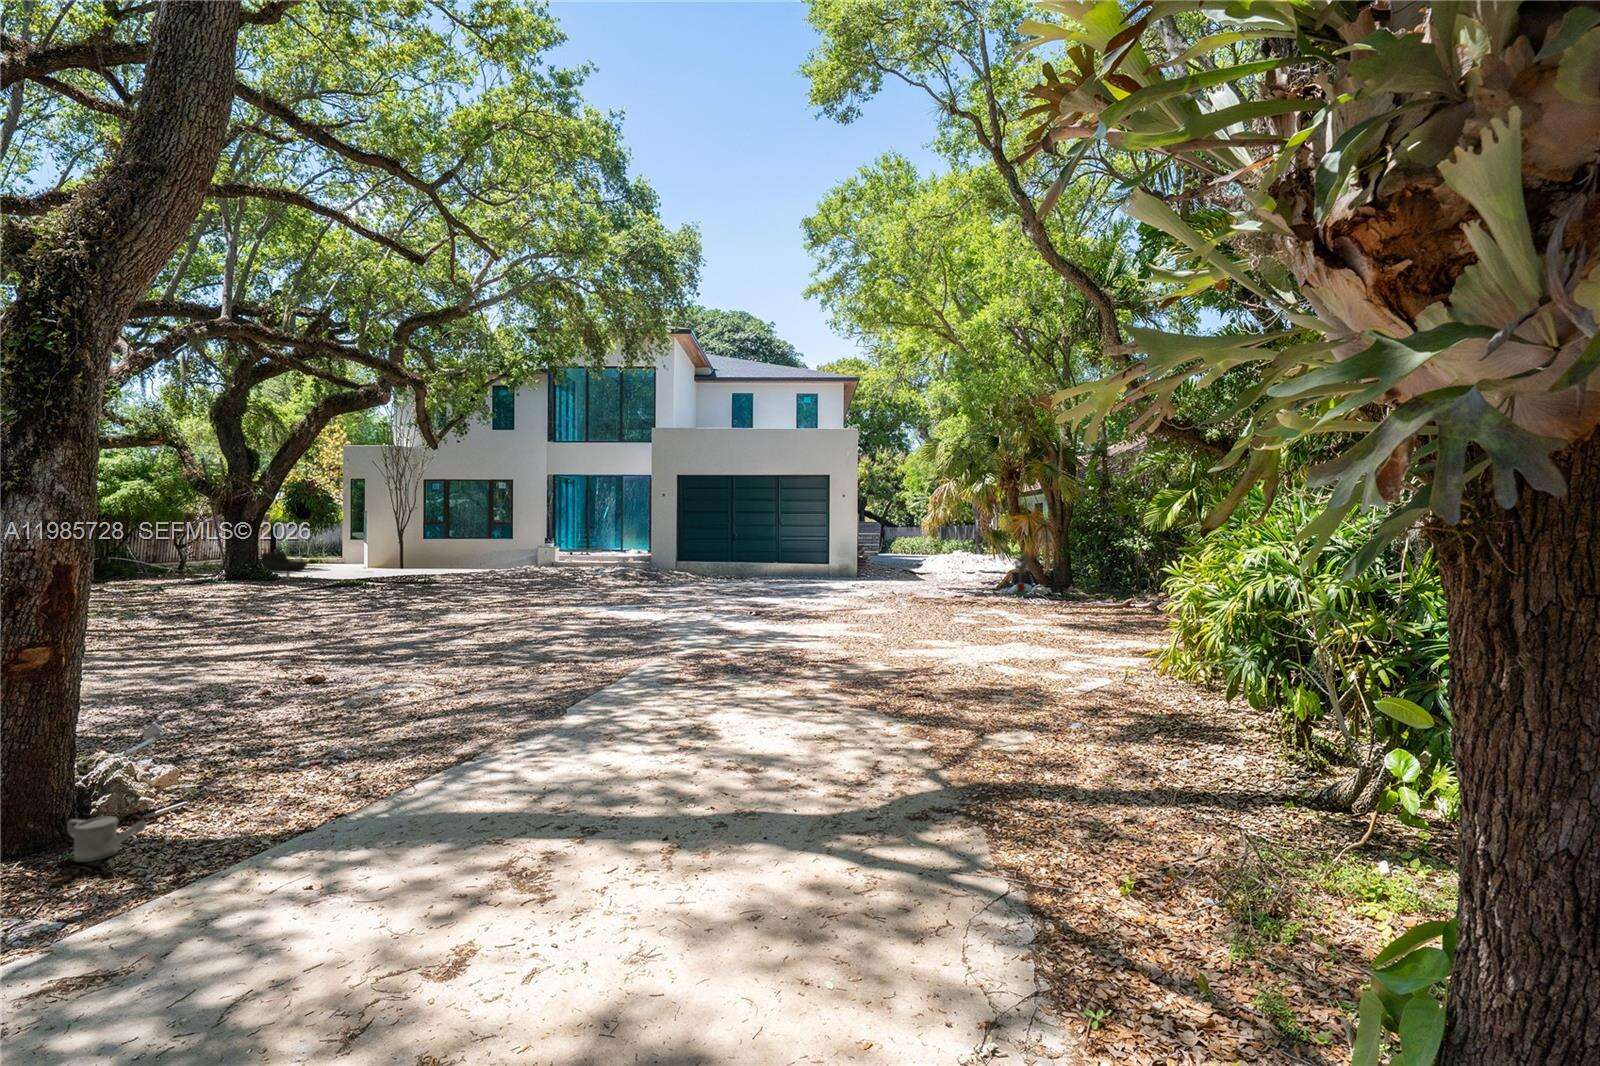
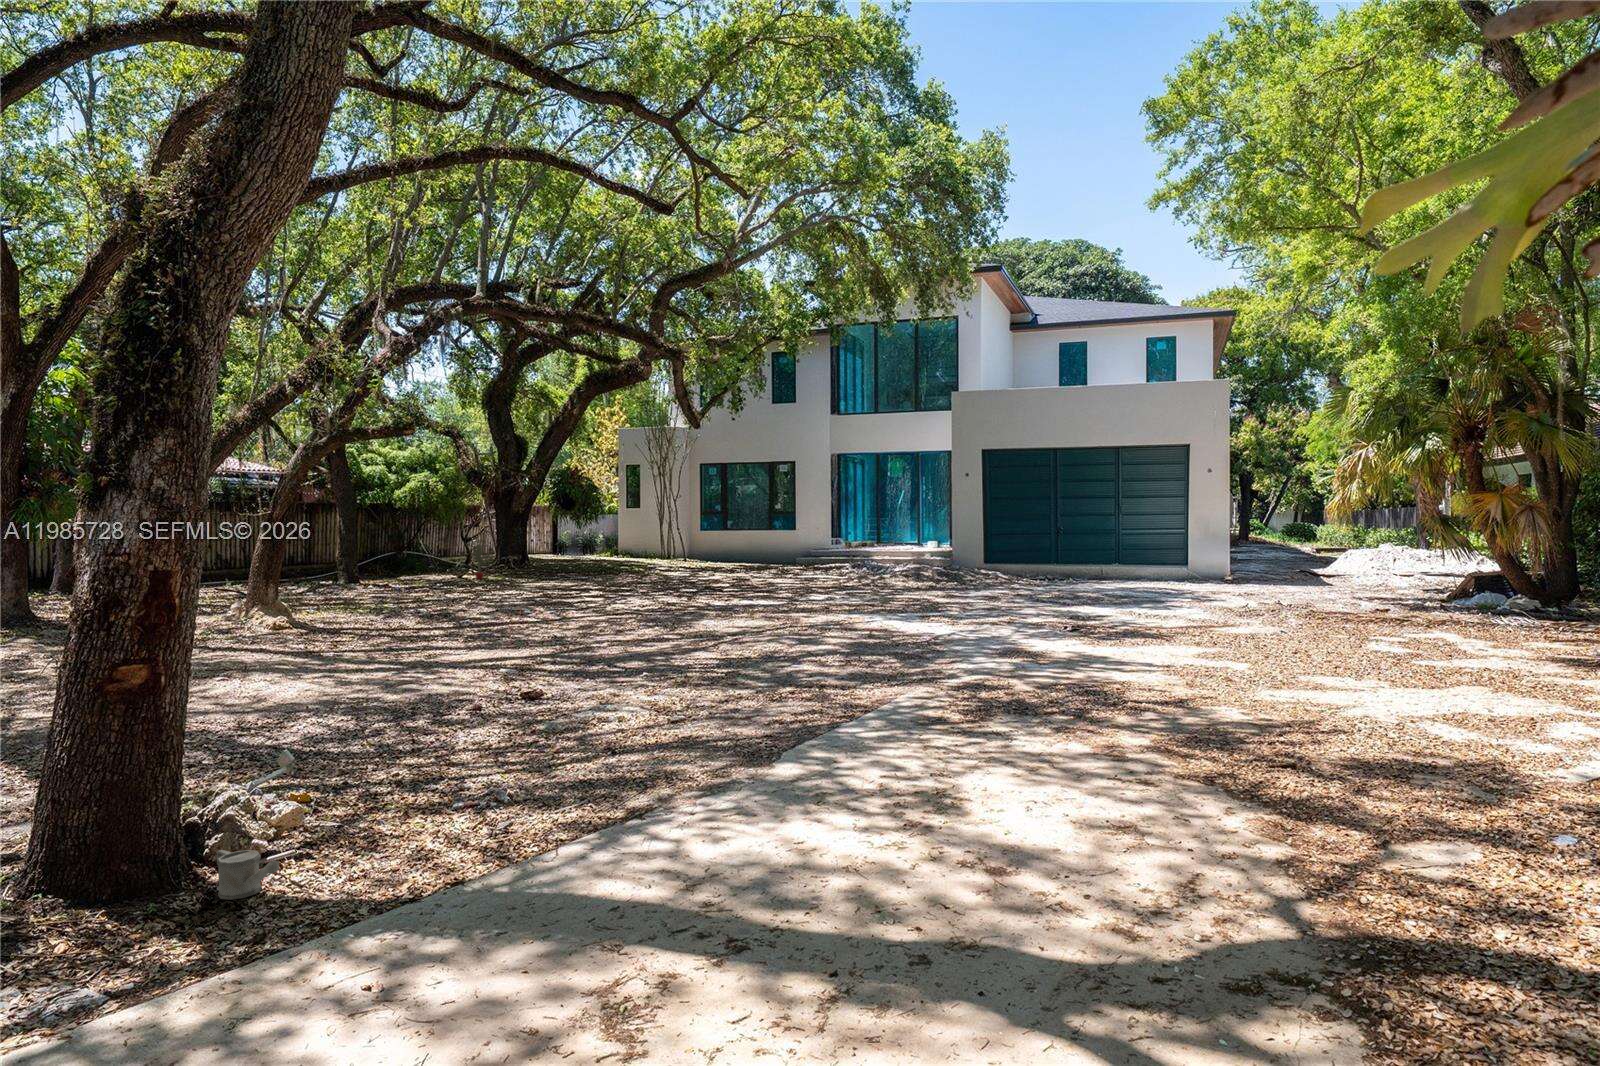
potted tree: present [1015,551,1035,591] -> present [471,541,492,580]
lounge chair: present [261,552,308,581] -> none [527,546,571,578]

